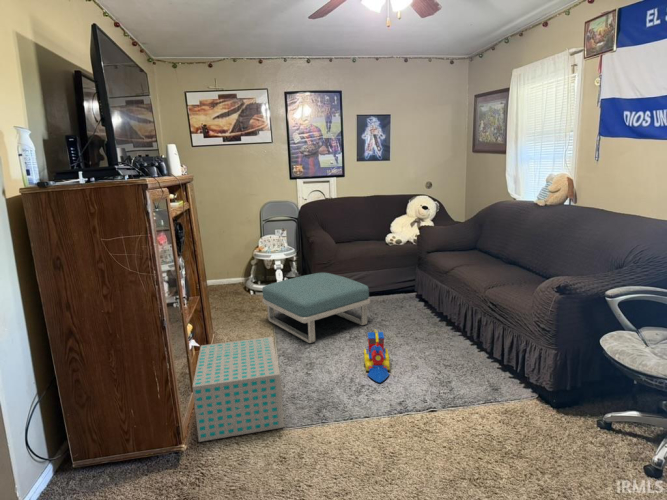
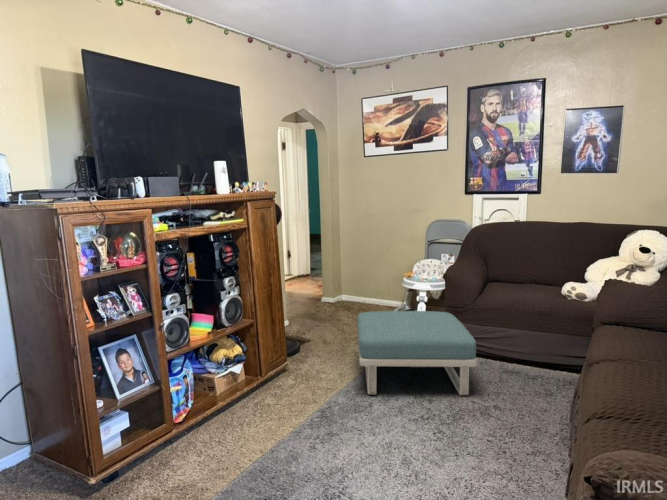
toy train: present [364,328,390,383] -> none [373,396,435,477]
storage box: present [193,337,284,442] -> none [133,353,277,475]

